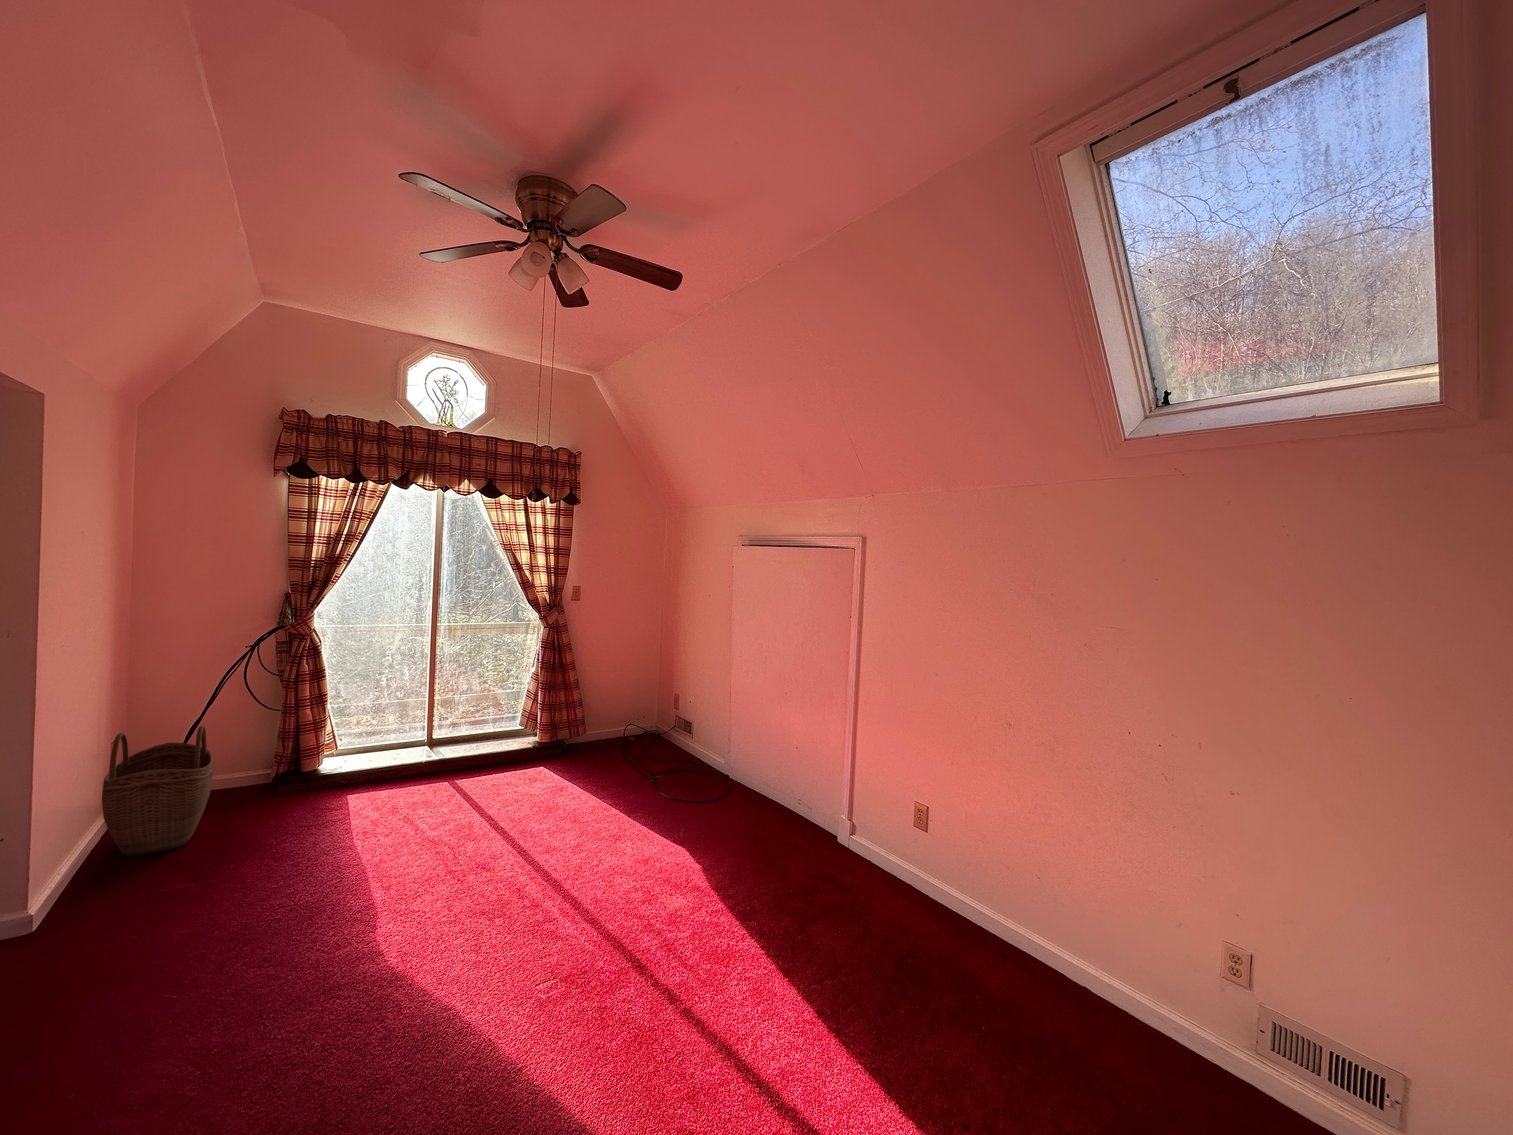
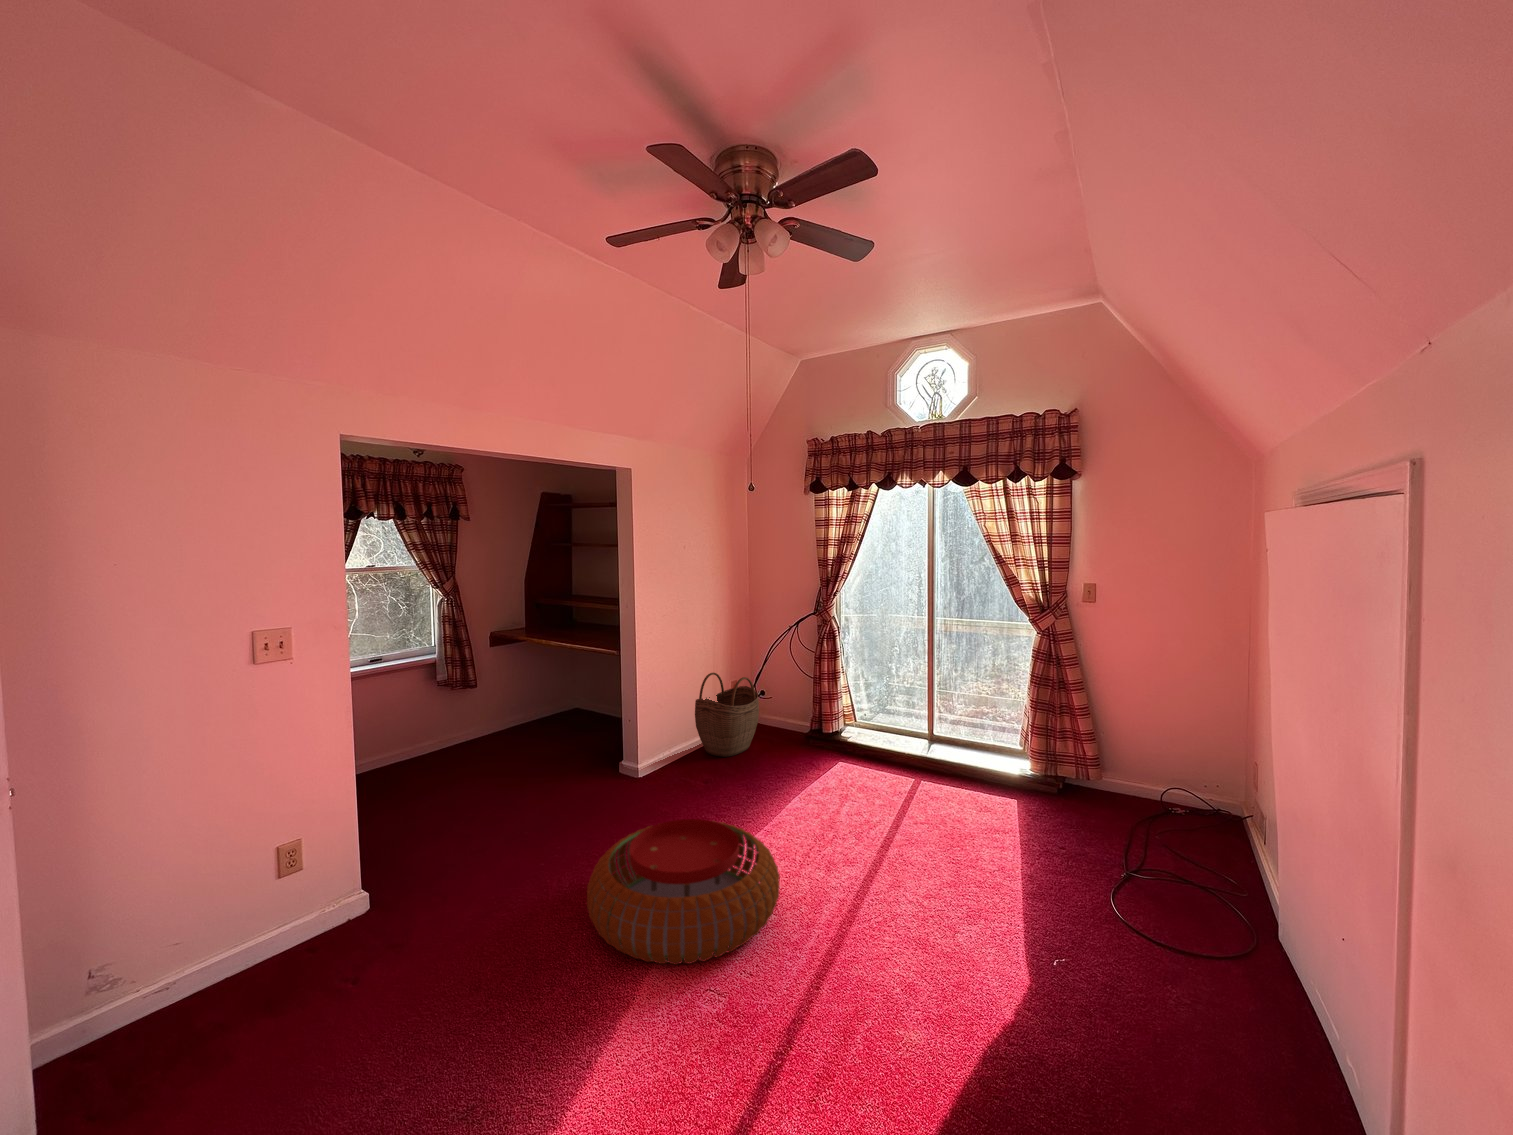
pouf: none [337,849,564,1008] -> present [587,819,780,965]

